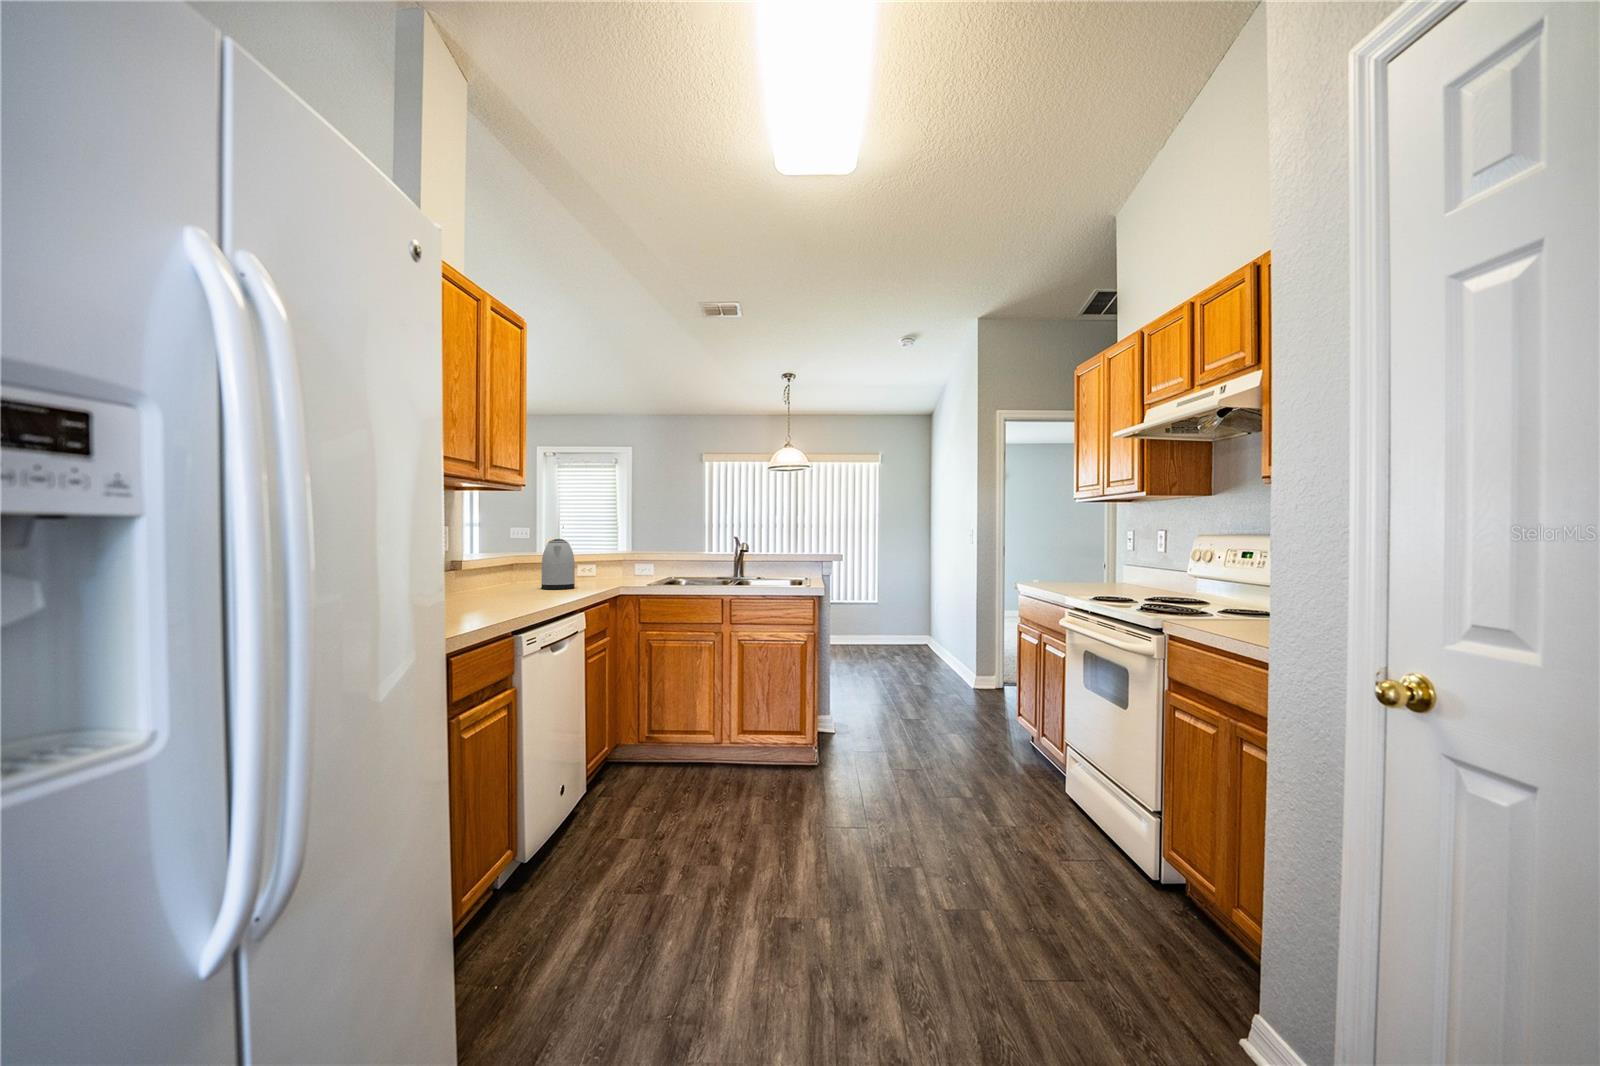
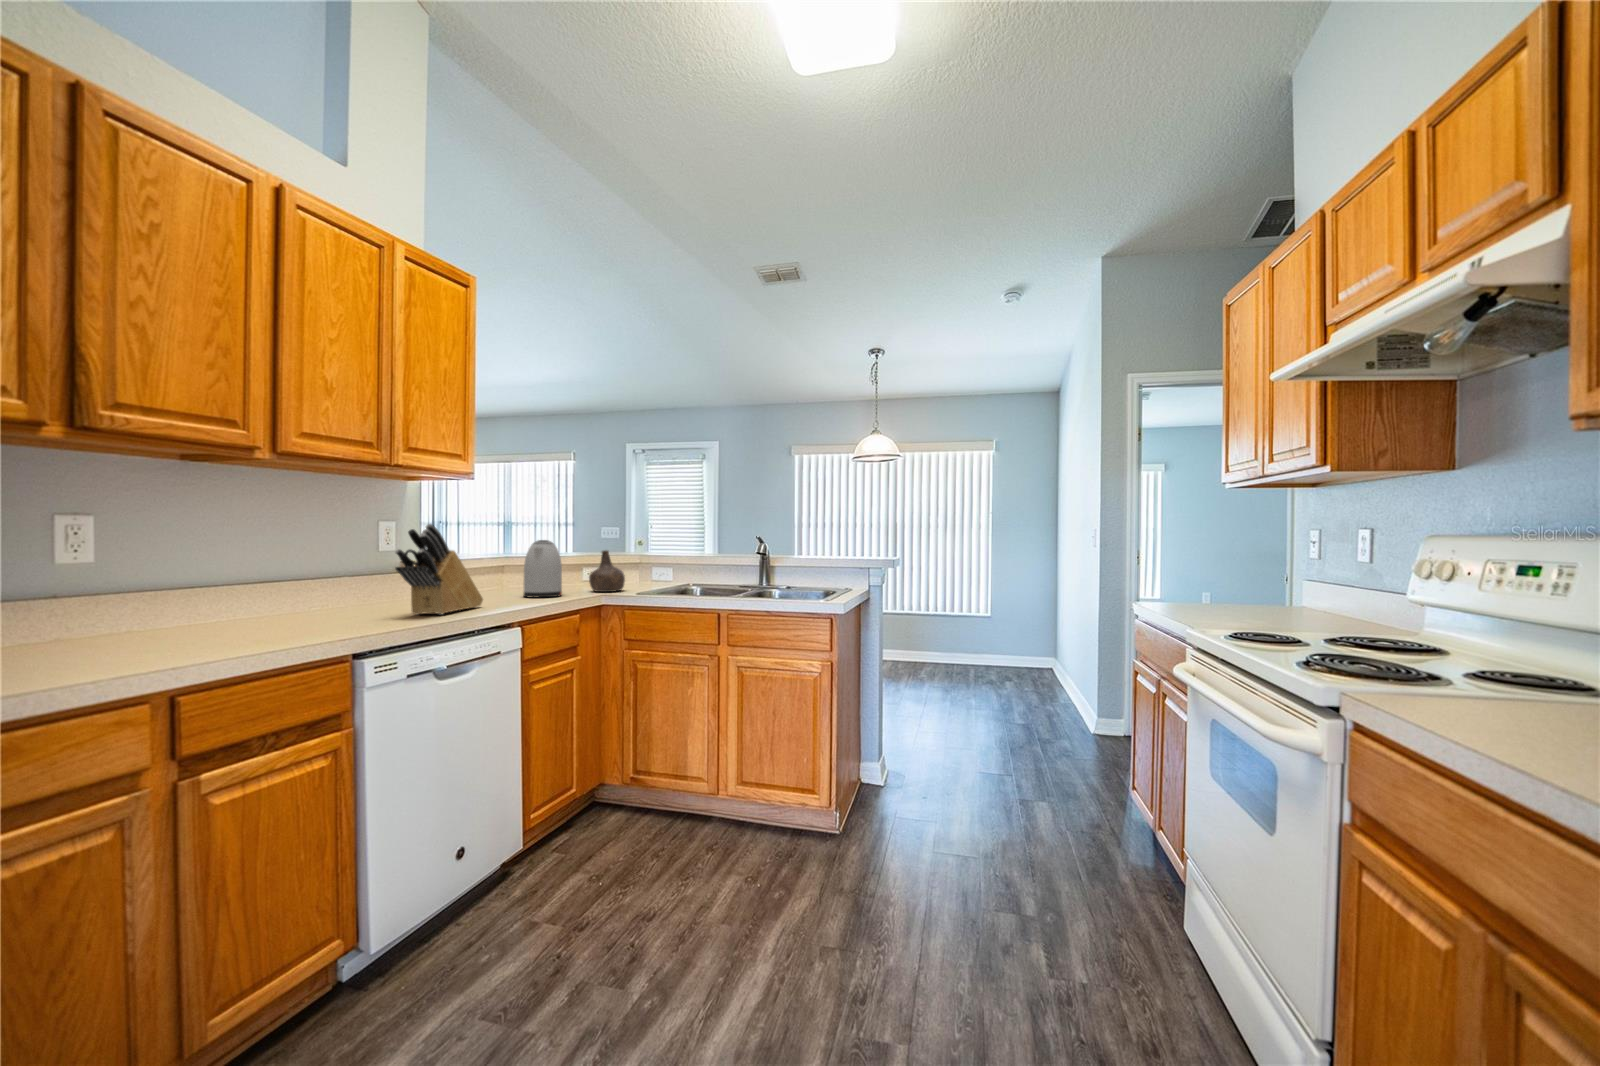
knife block: none [482,525,531,603] -> present [395,524,483,615]
bottle: none [589,548,619,584] -> present [589,550,625,592]

